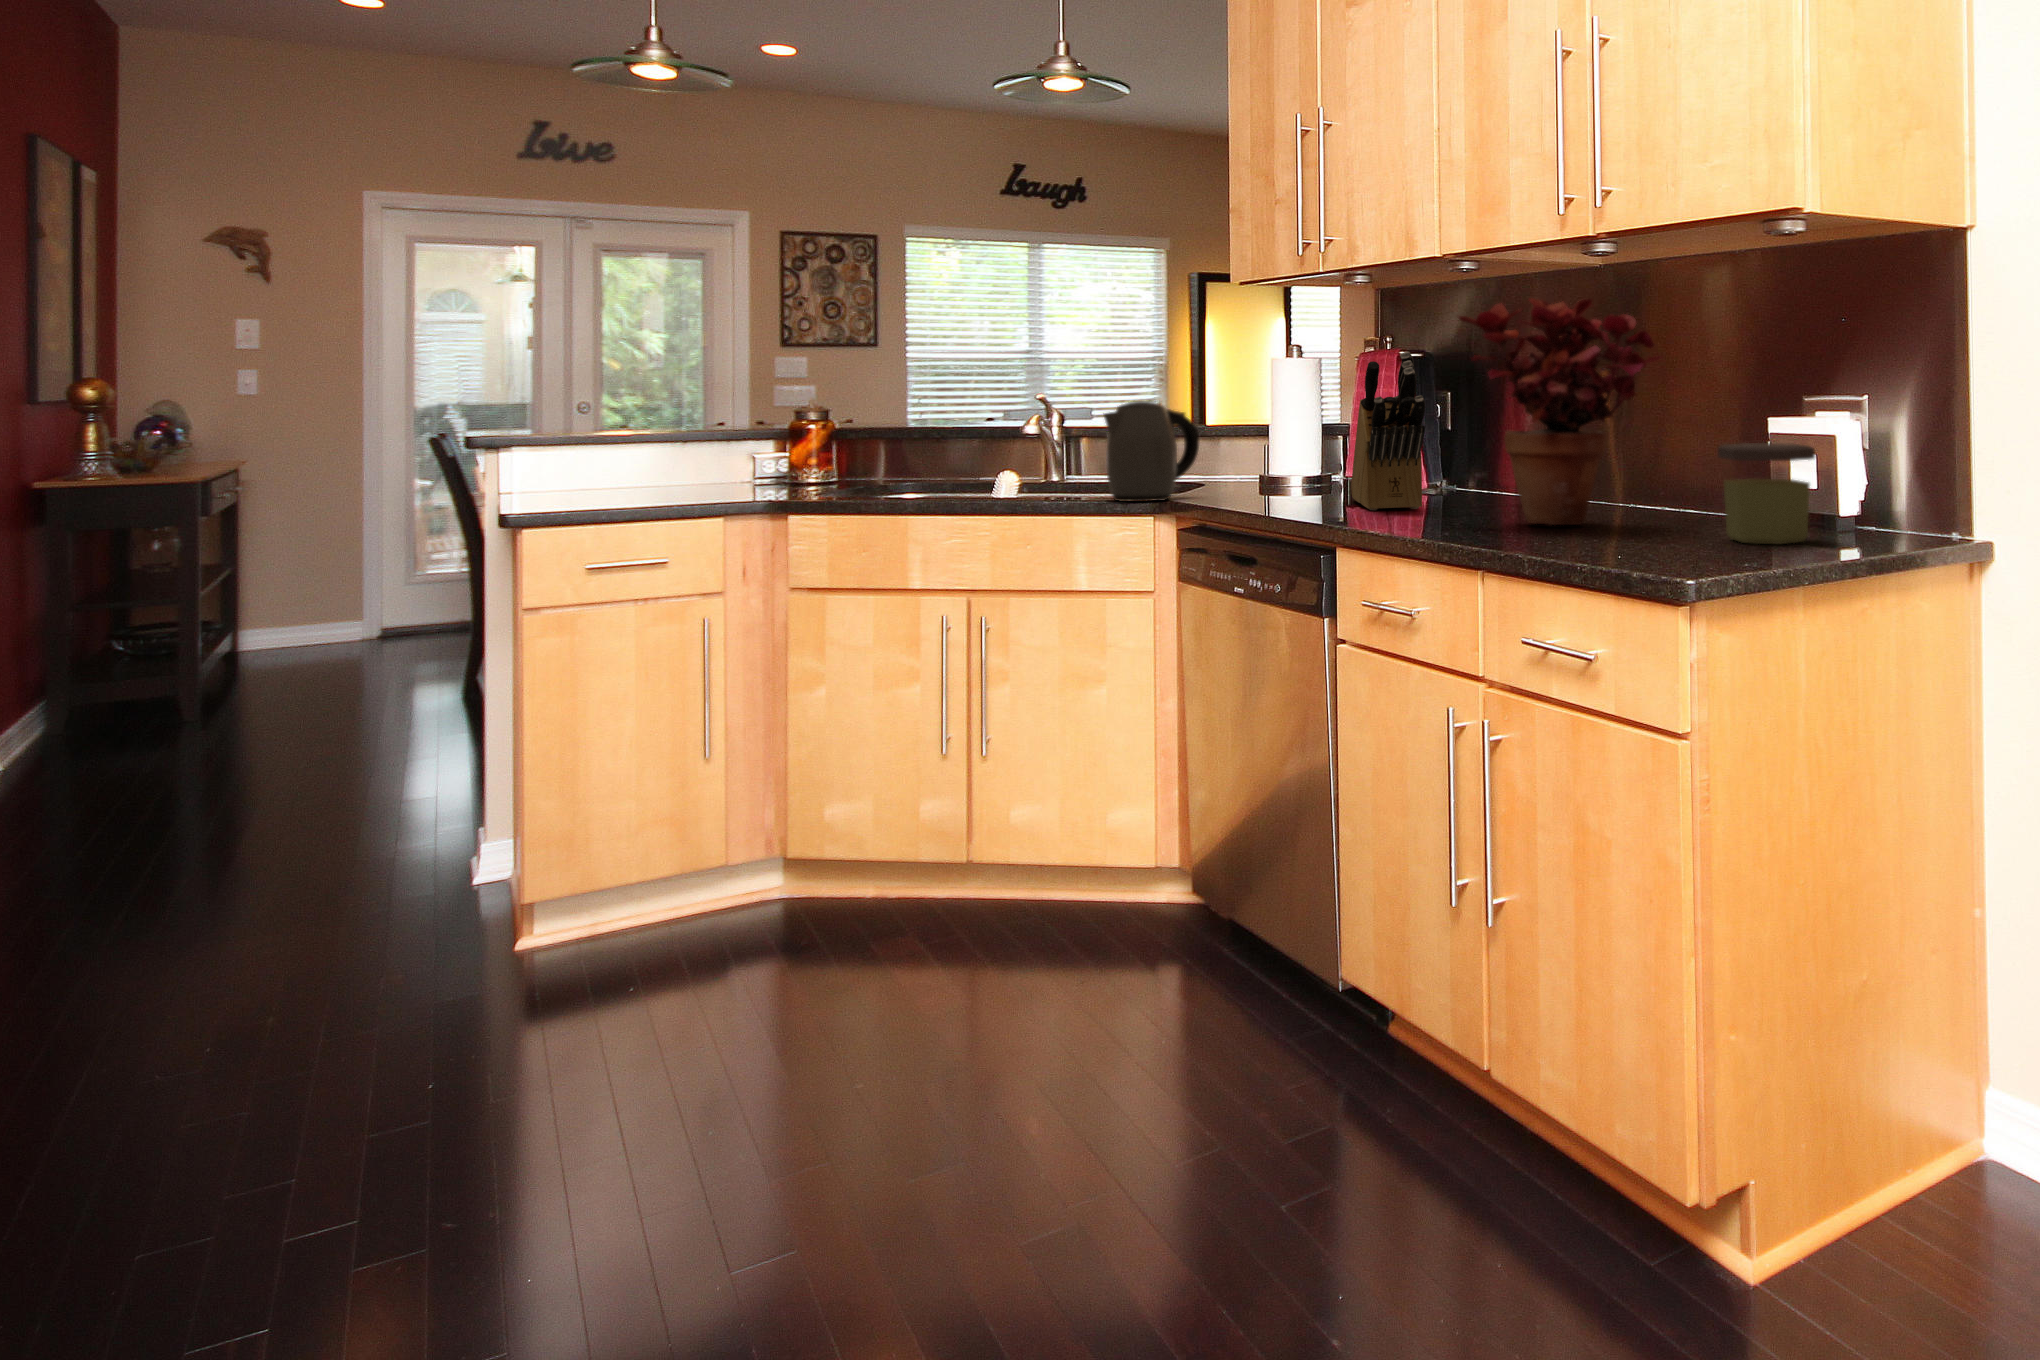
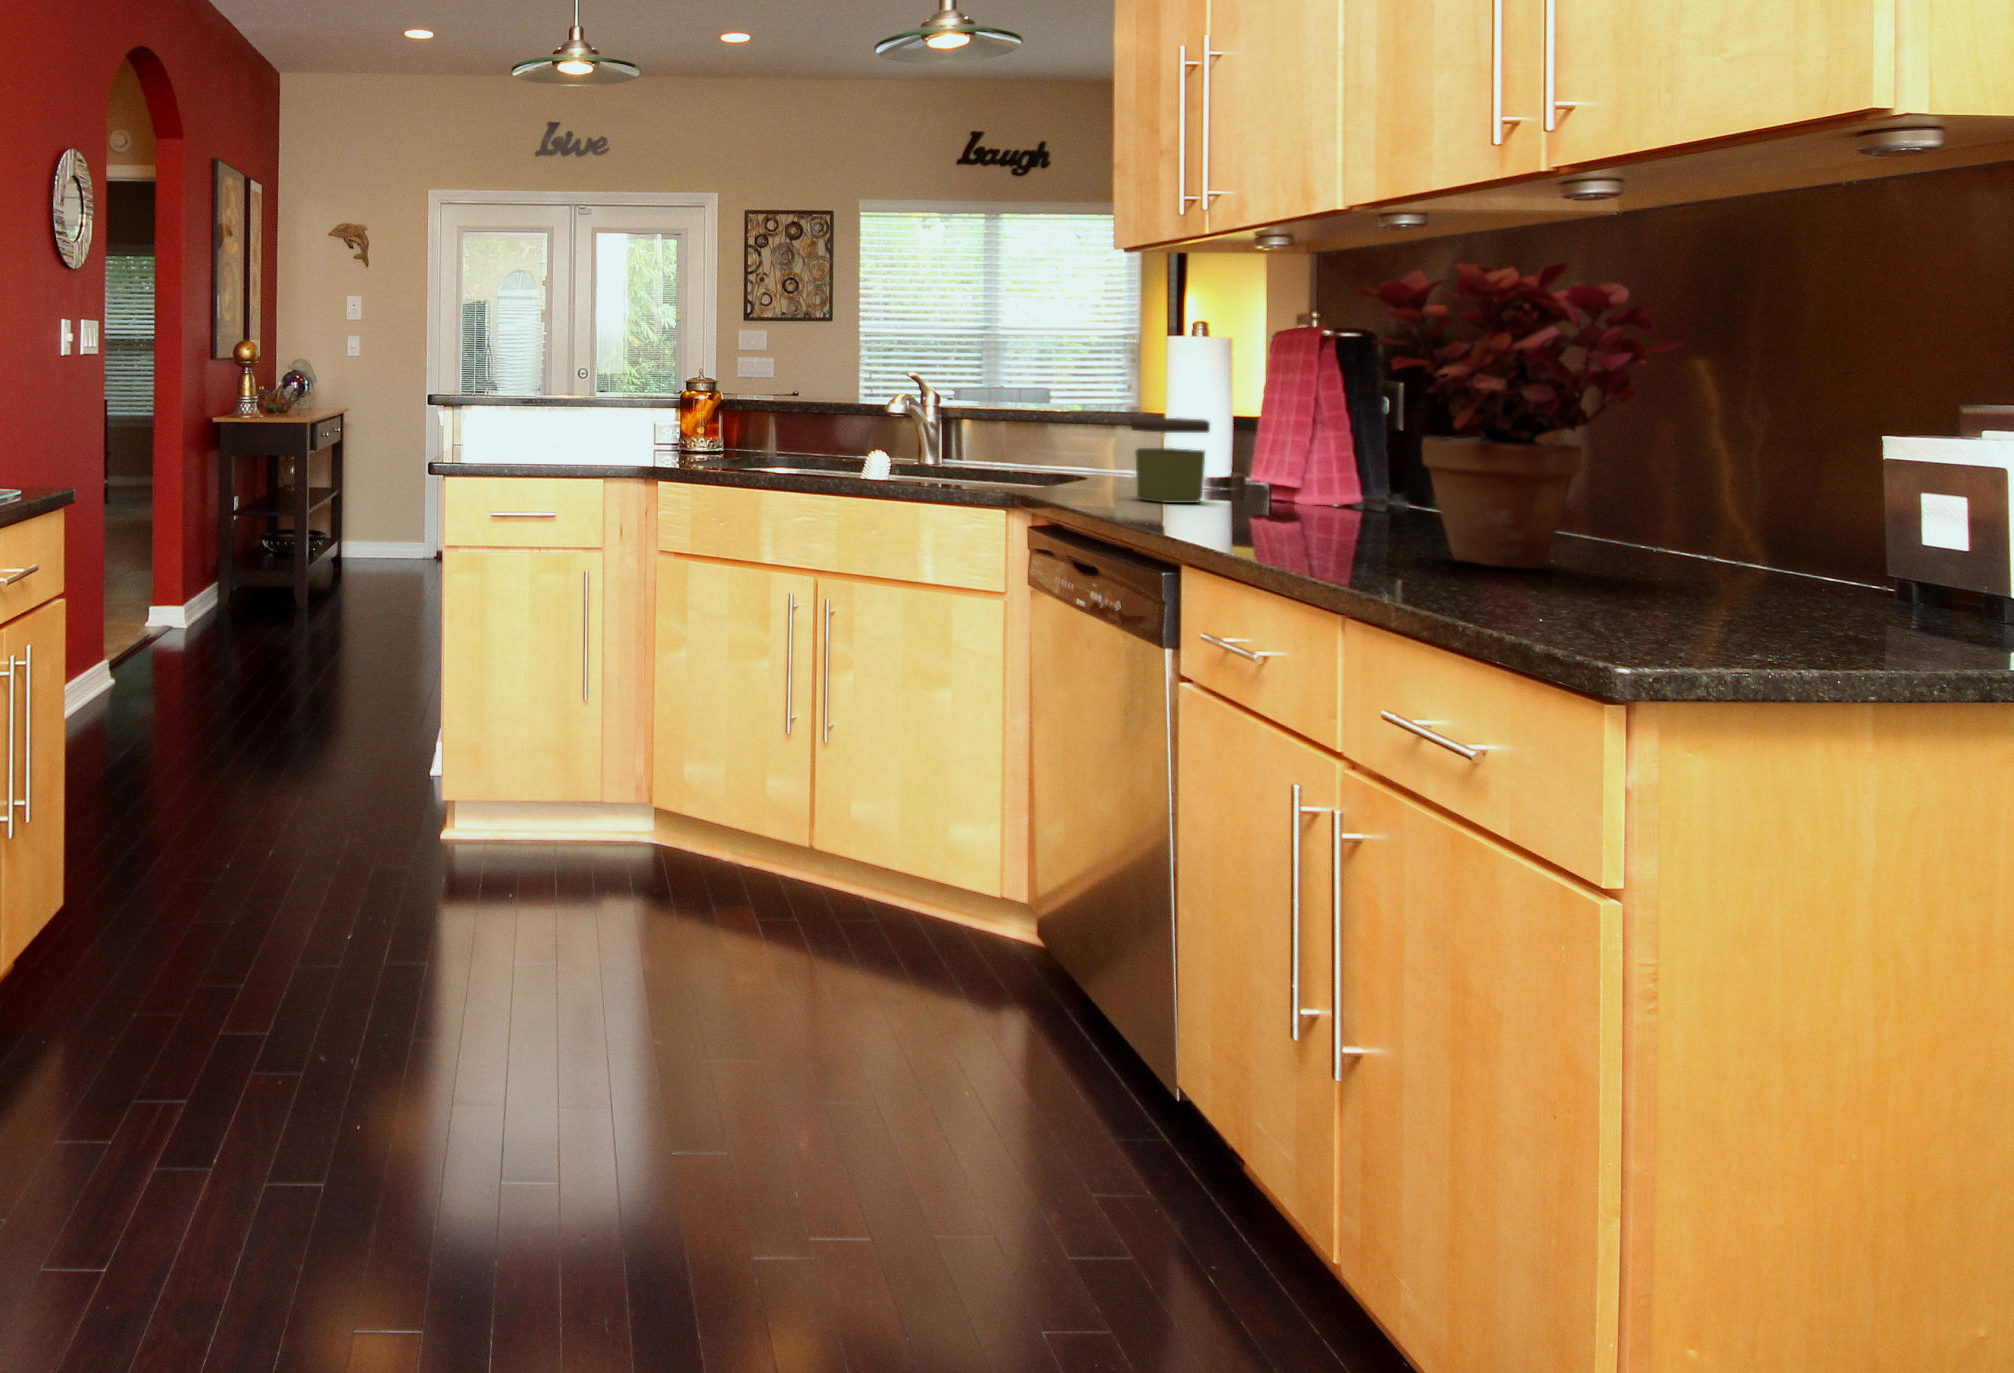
knife block: present [1351,352,1425,511] -> none [1243,332,1324,527]
kettle: present [1104,401,1199,502] -> none [948,383,1061,494]
jar: present [1718,443,1815,544] -> present [1131,418,1210,503]

